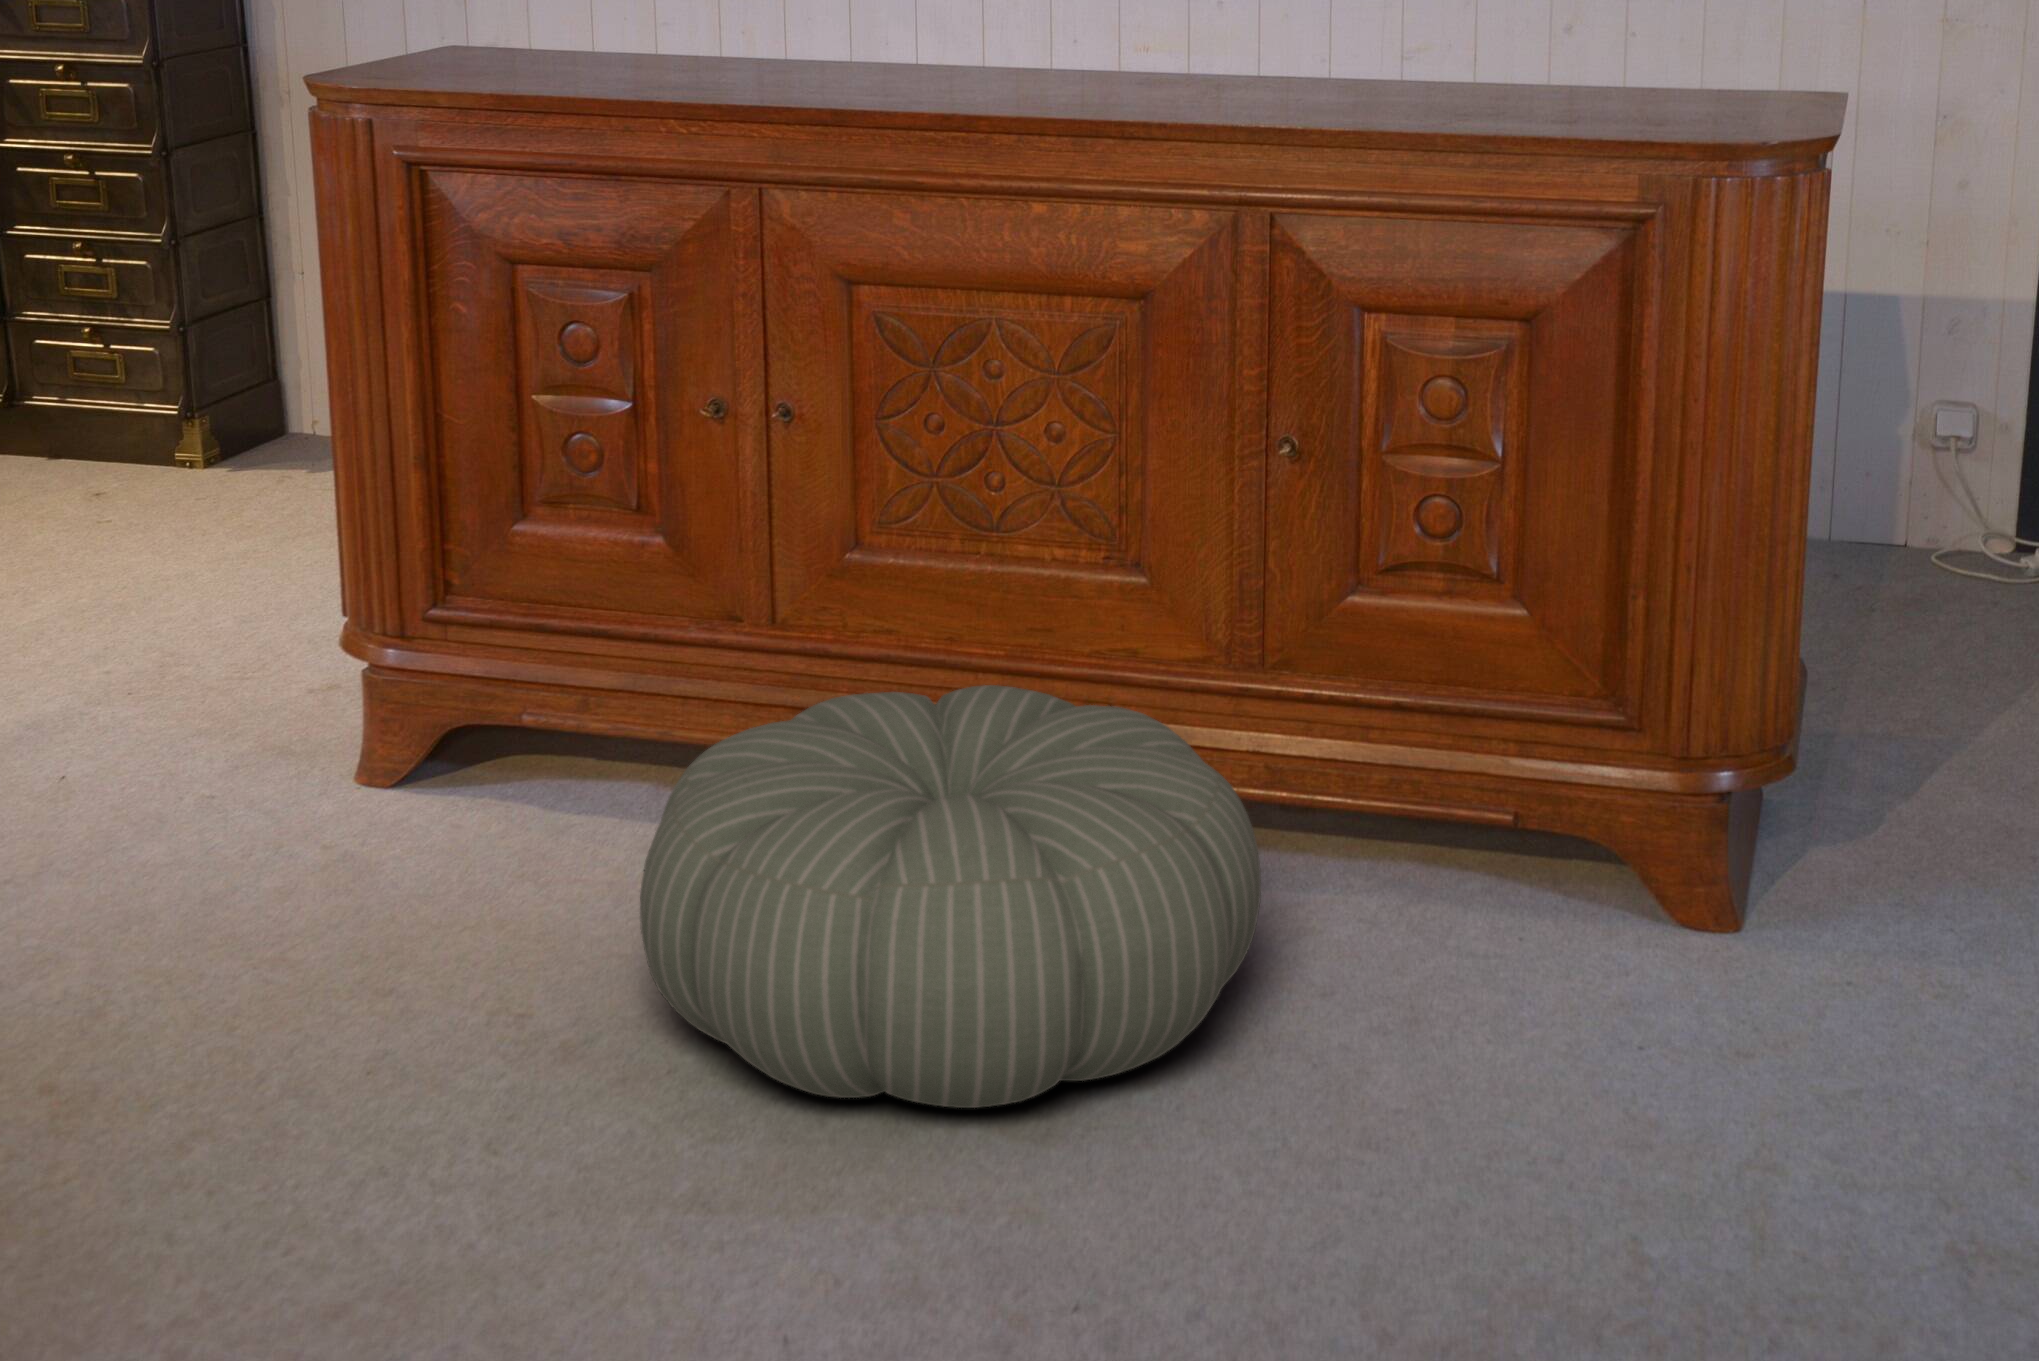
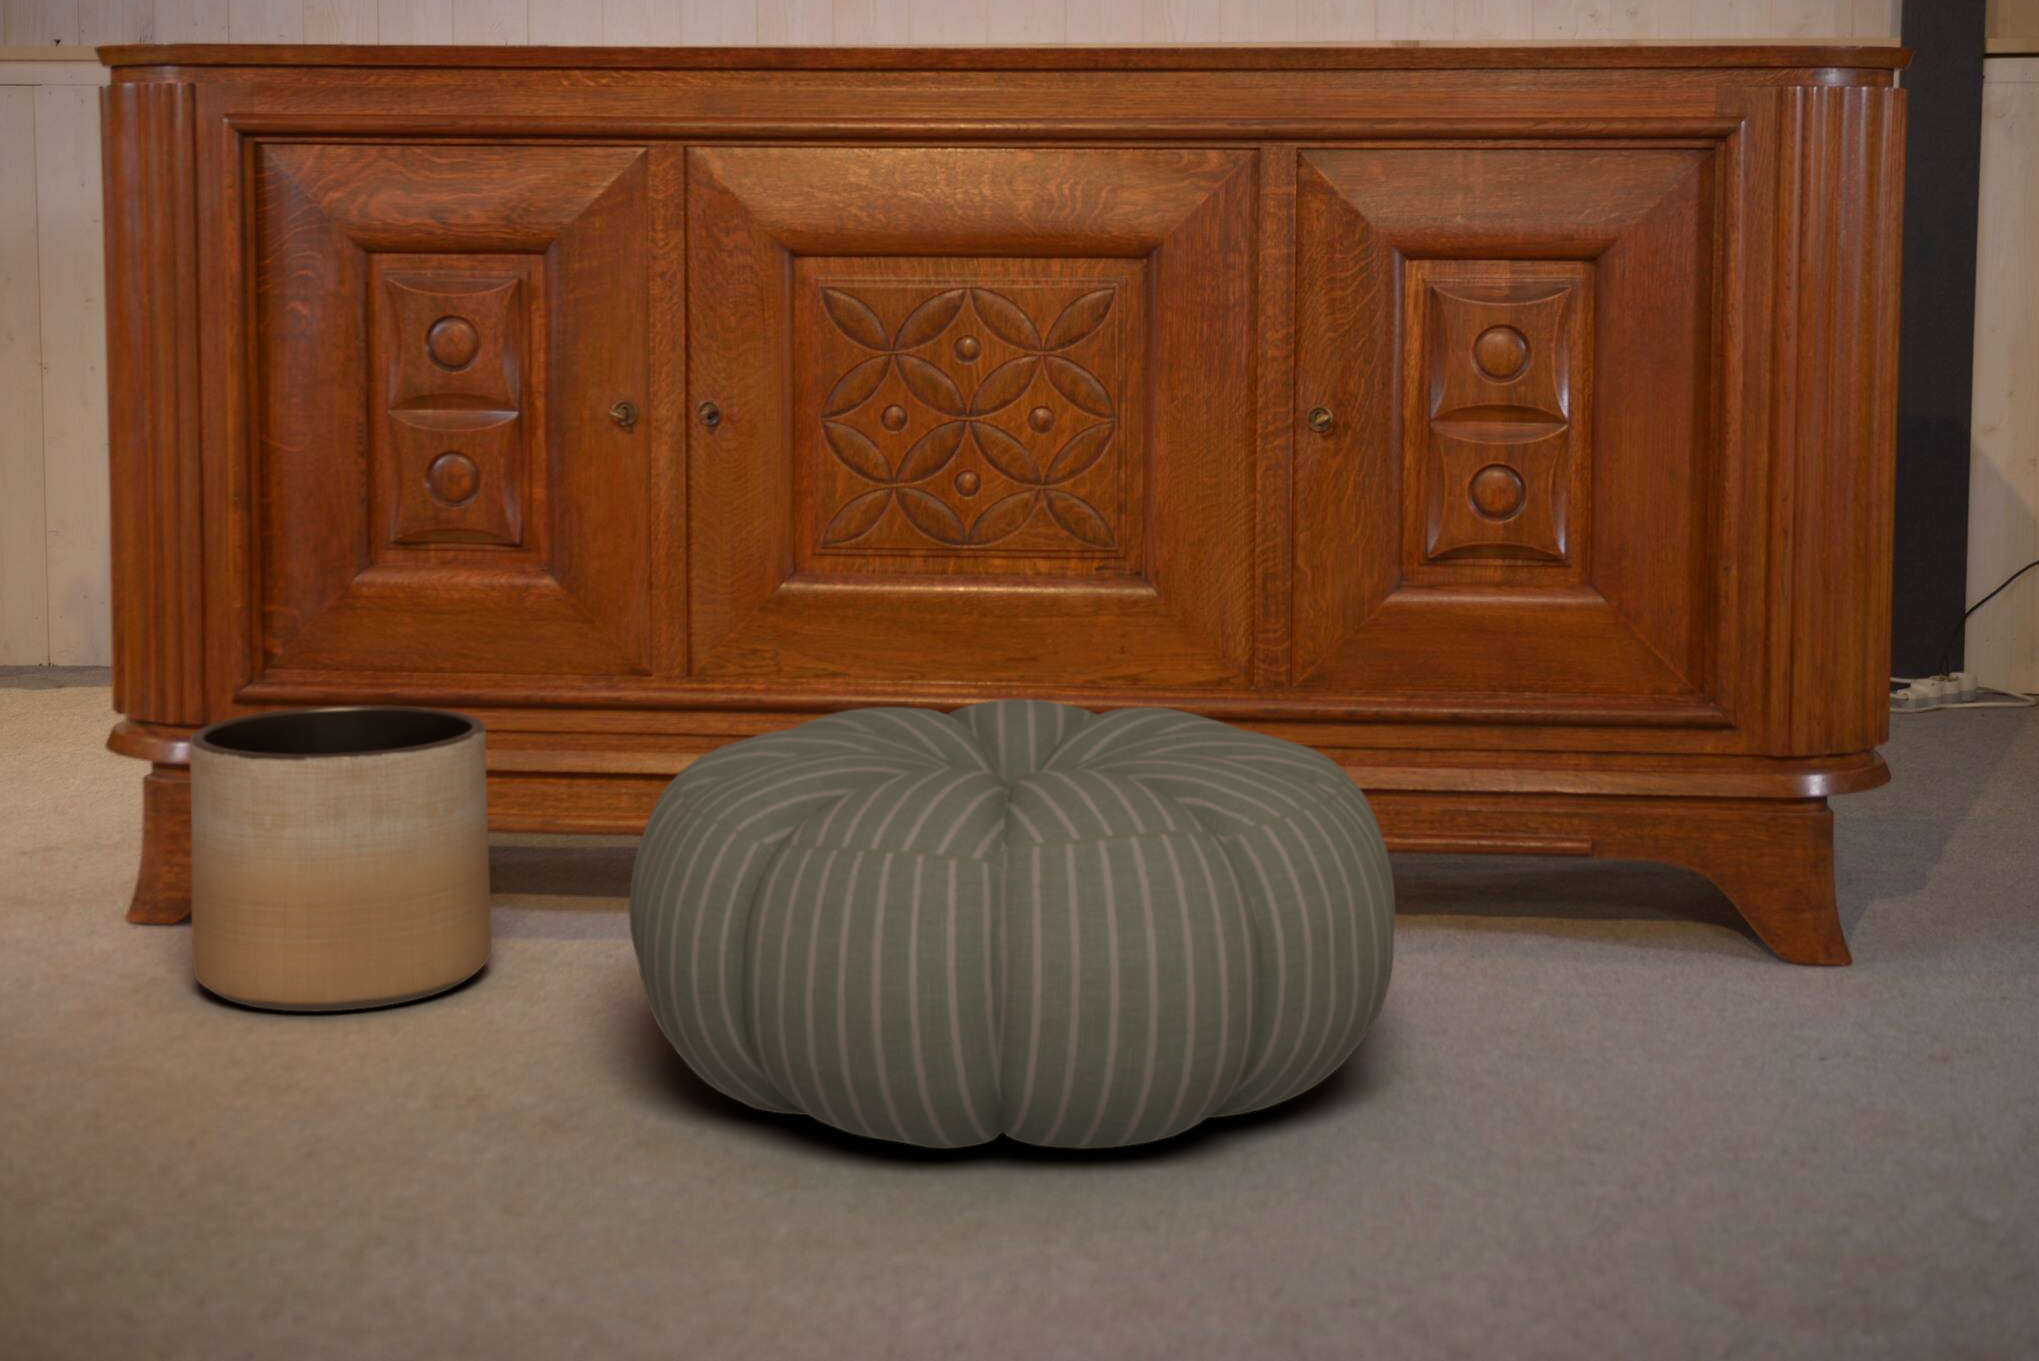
planter: none [363,636,607,897] -> present [190,705,491,1011]

